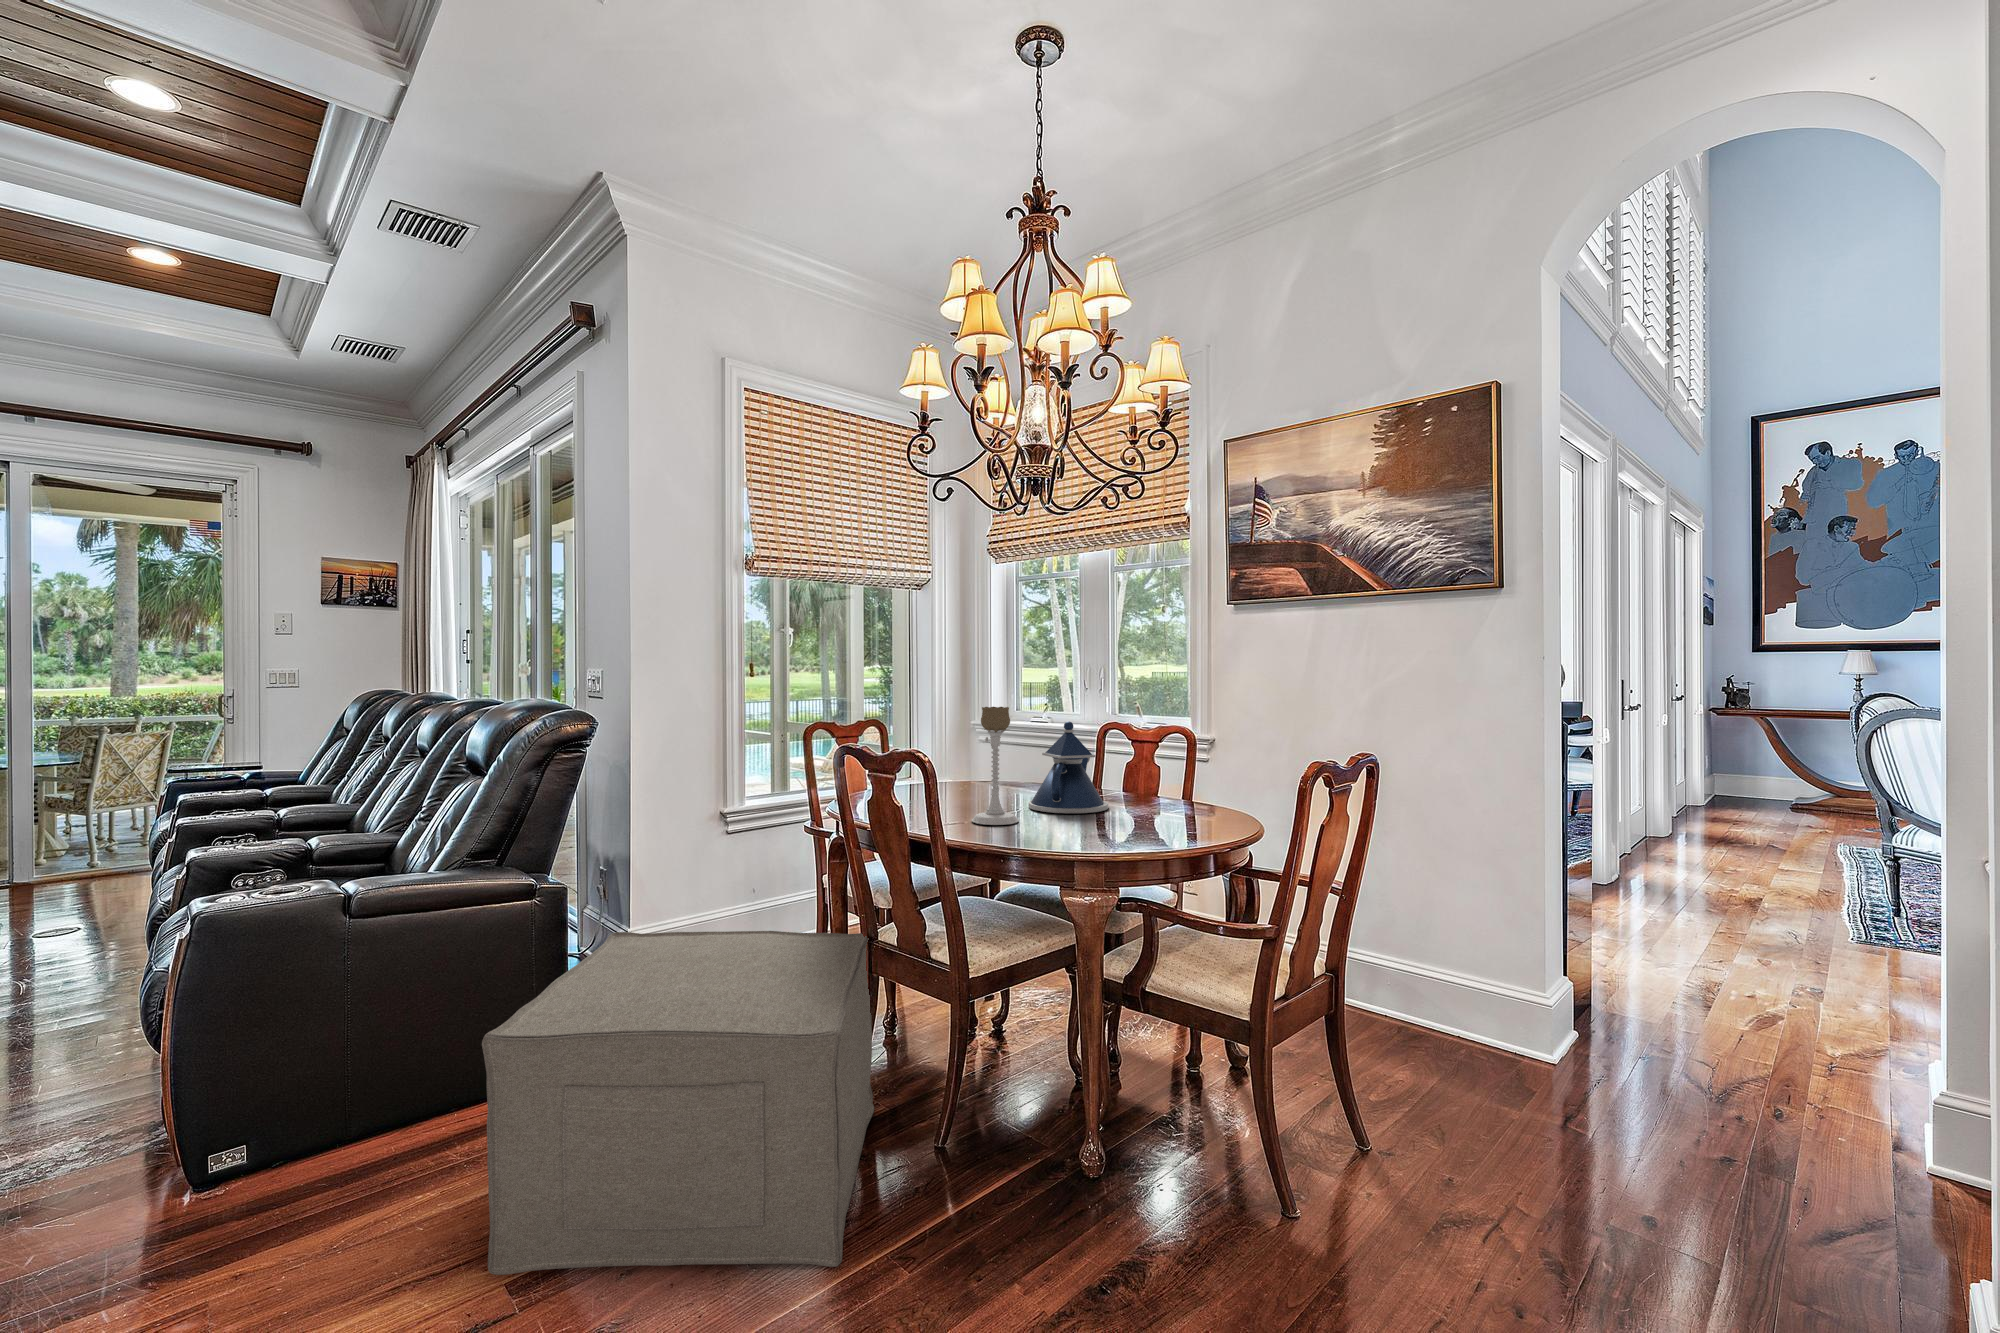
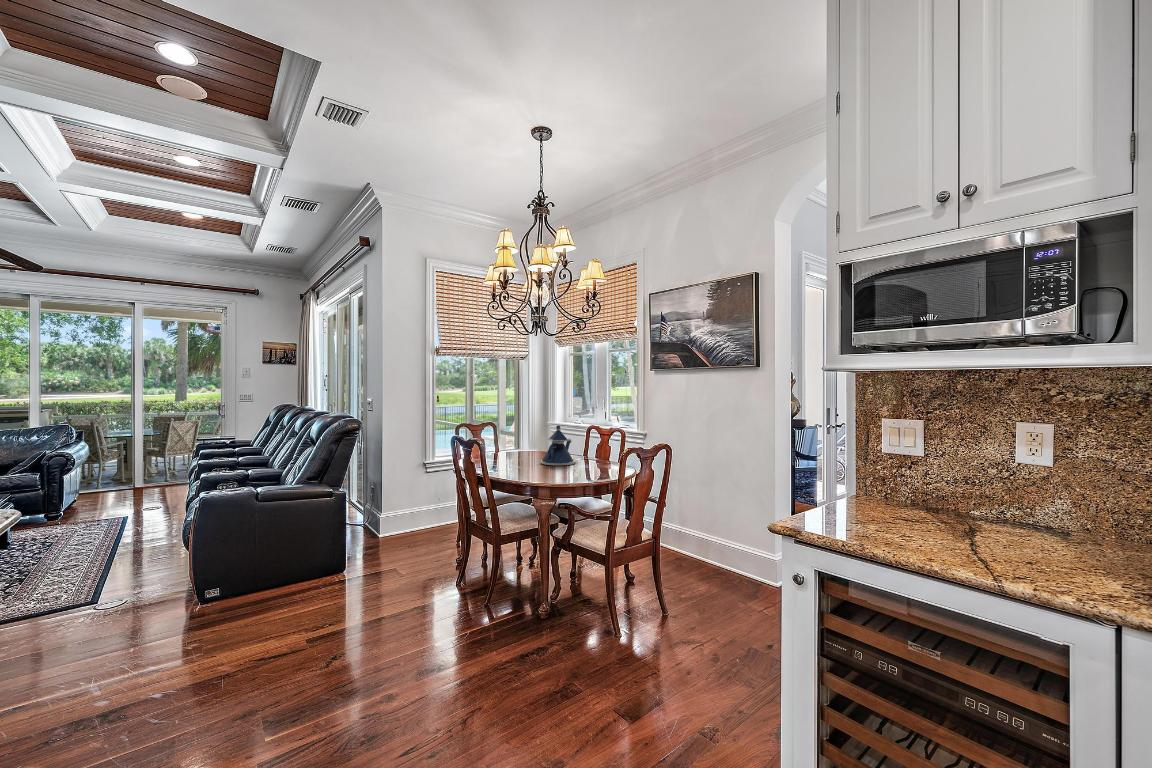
candle holder: present [972,707,1019,825] -> none [510,419,530,470]
ottoman: present [482,931,874,1275] -> none [299,511,468,642]

